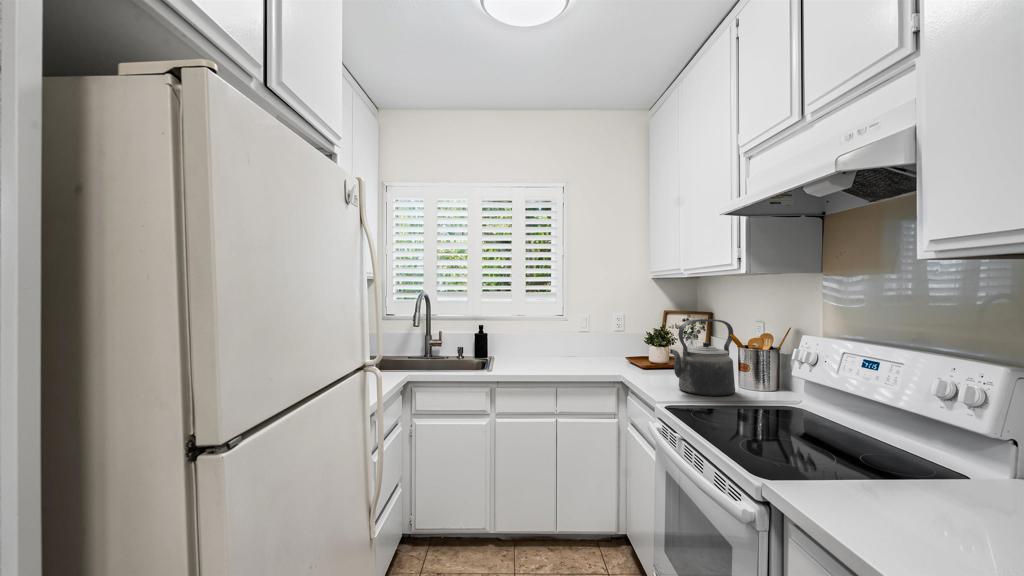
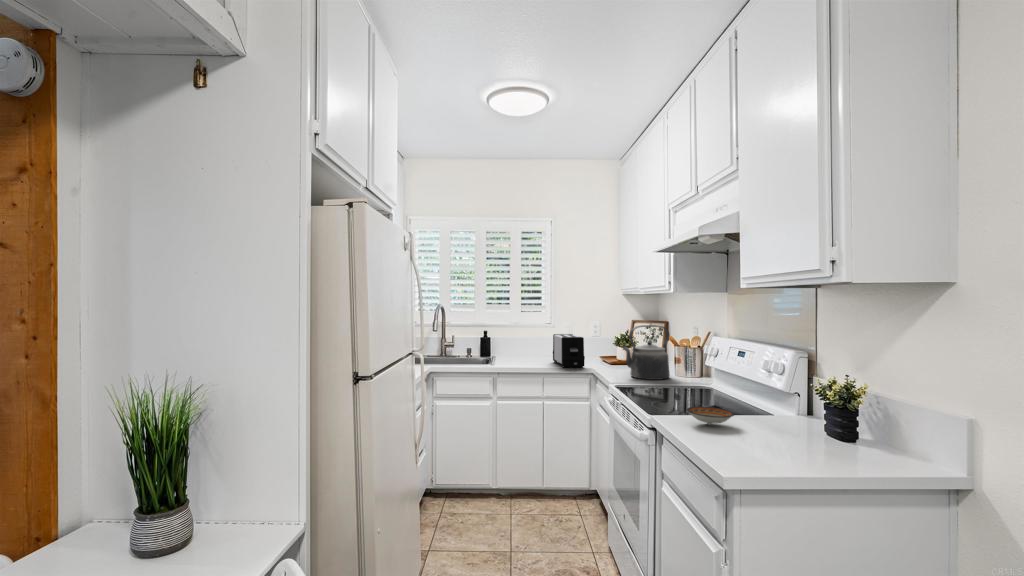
toaster: none [566,329,611,375] -> present [553,334,585,368]
ceramic bowl: none [837,469,938,509] -> present [687,406,734,425]

